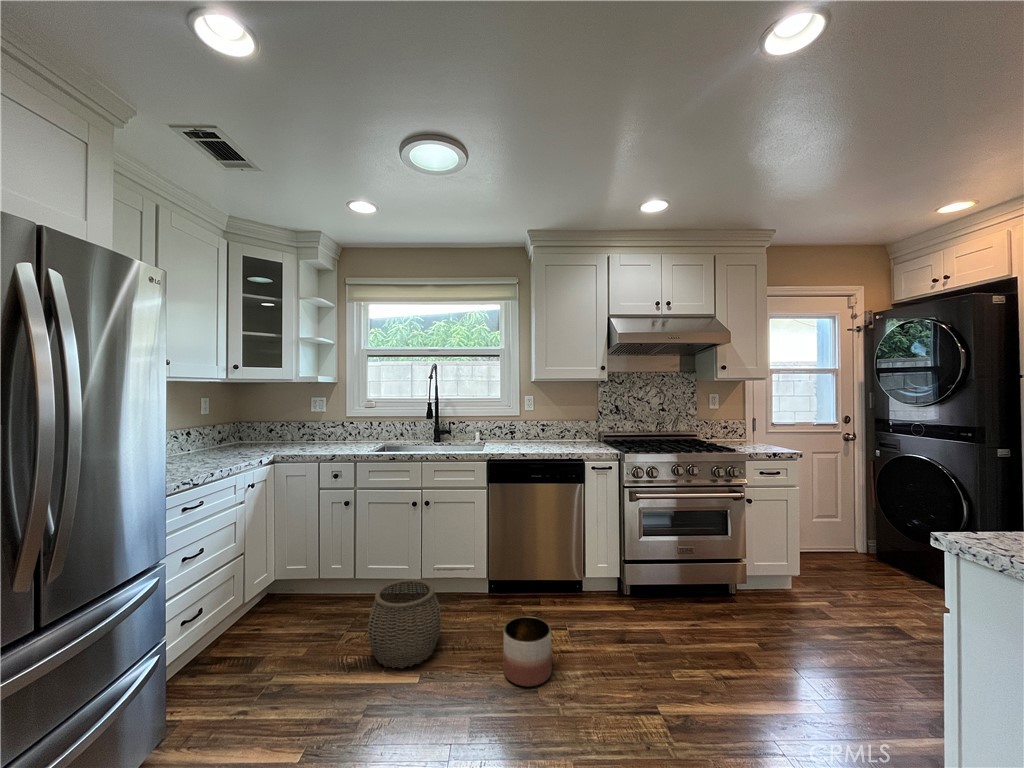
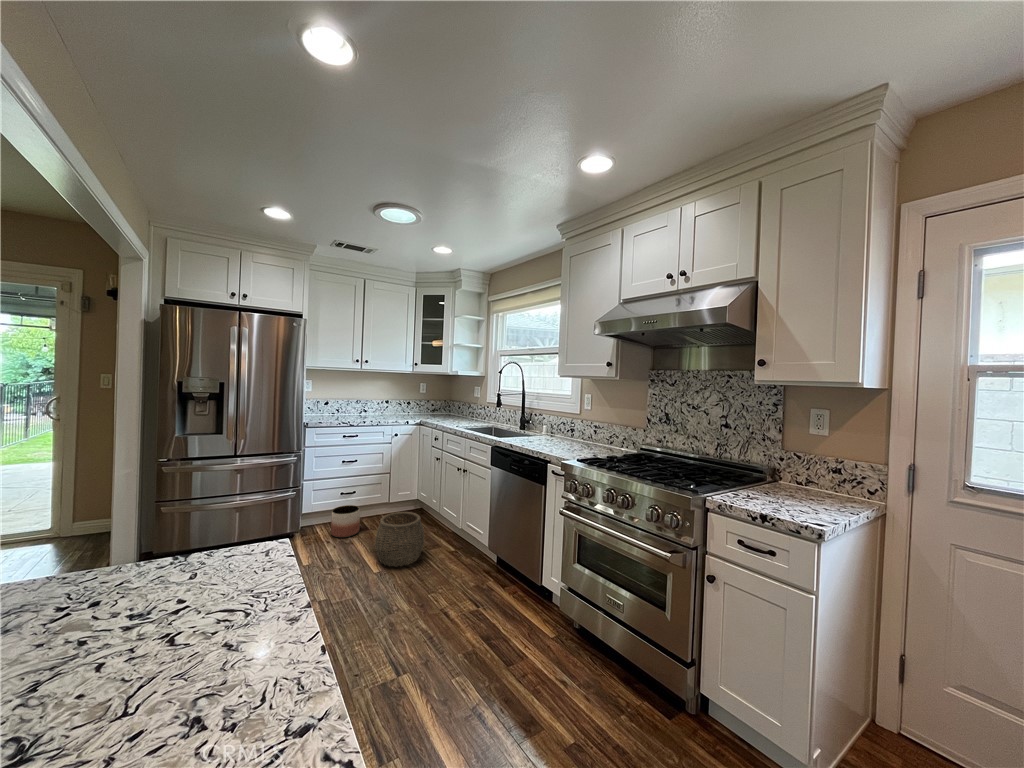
planter: present [503,616,552,686] -> present [331,505,360,538]

